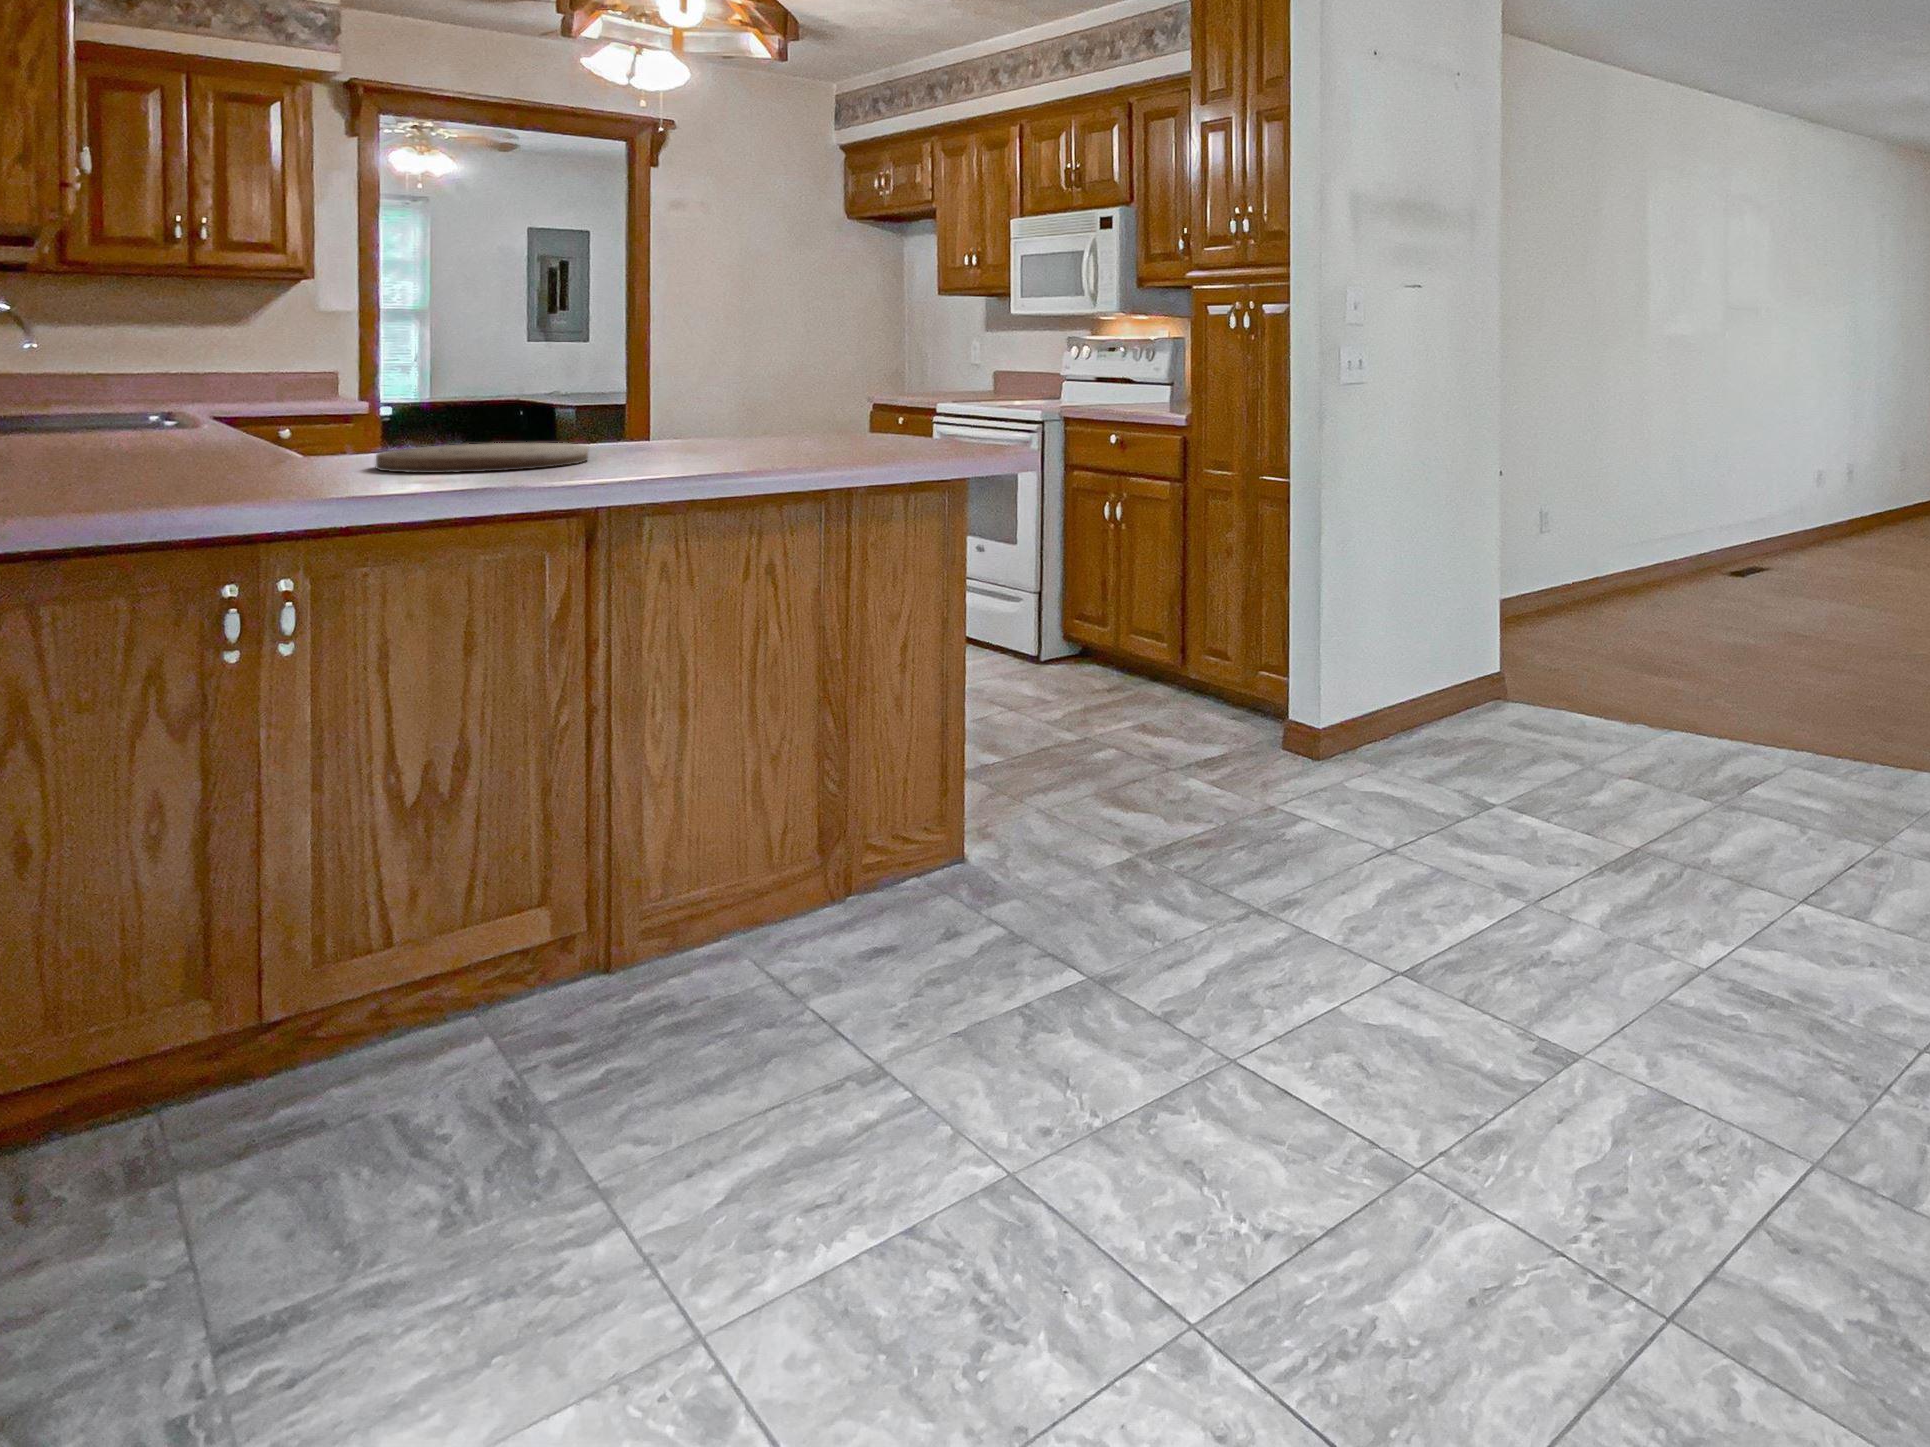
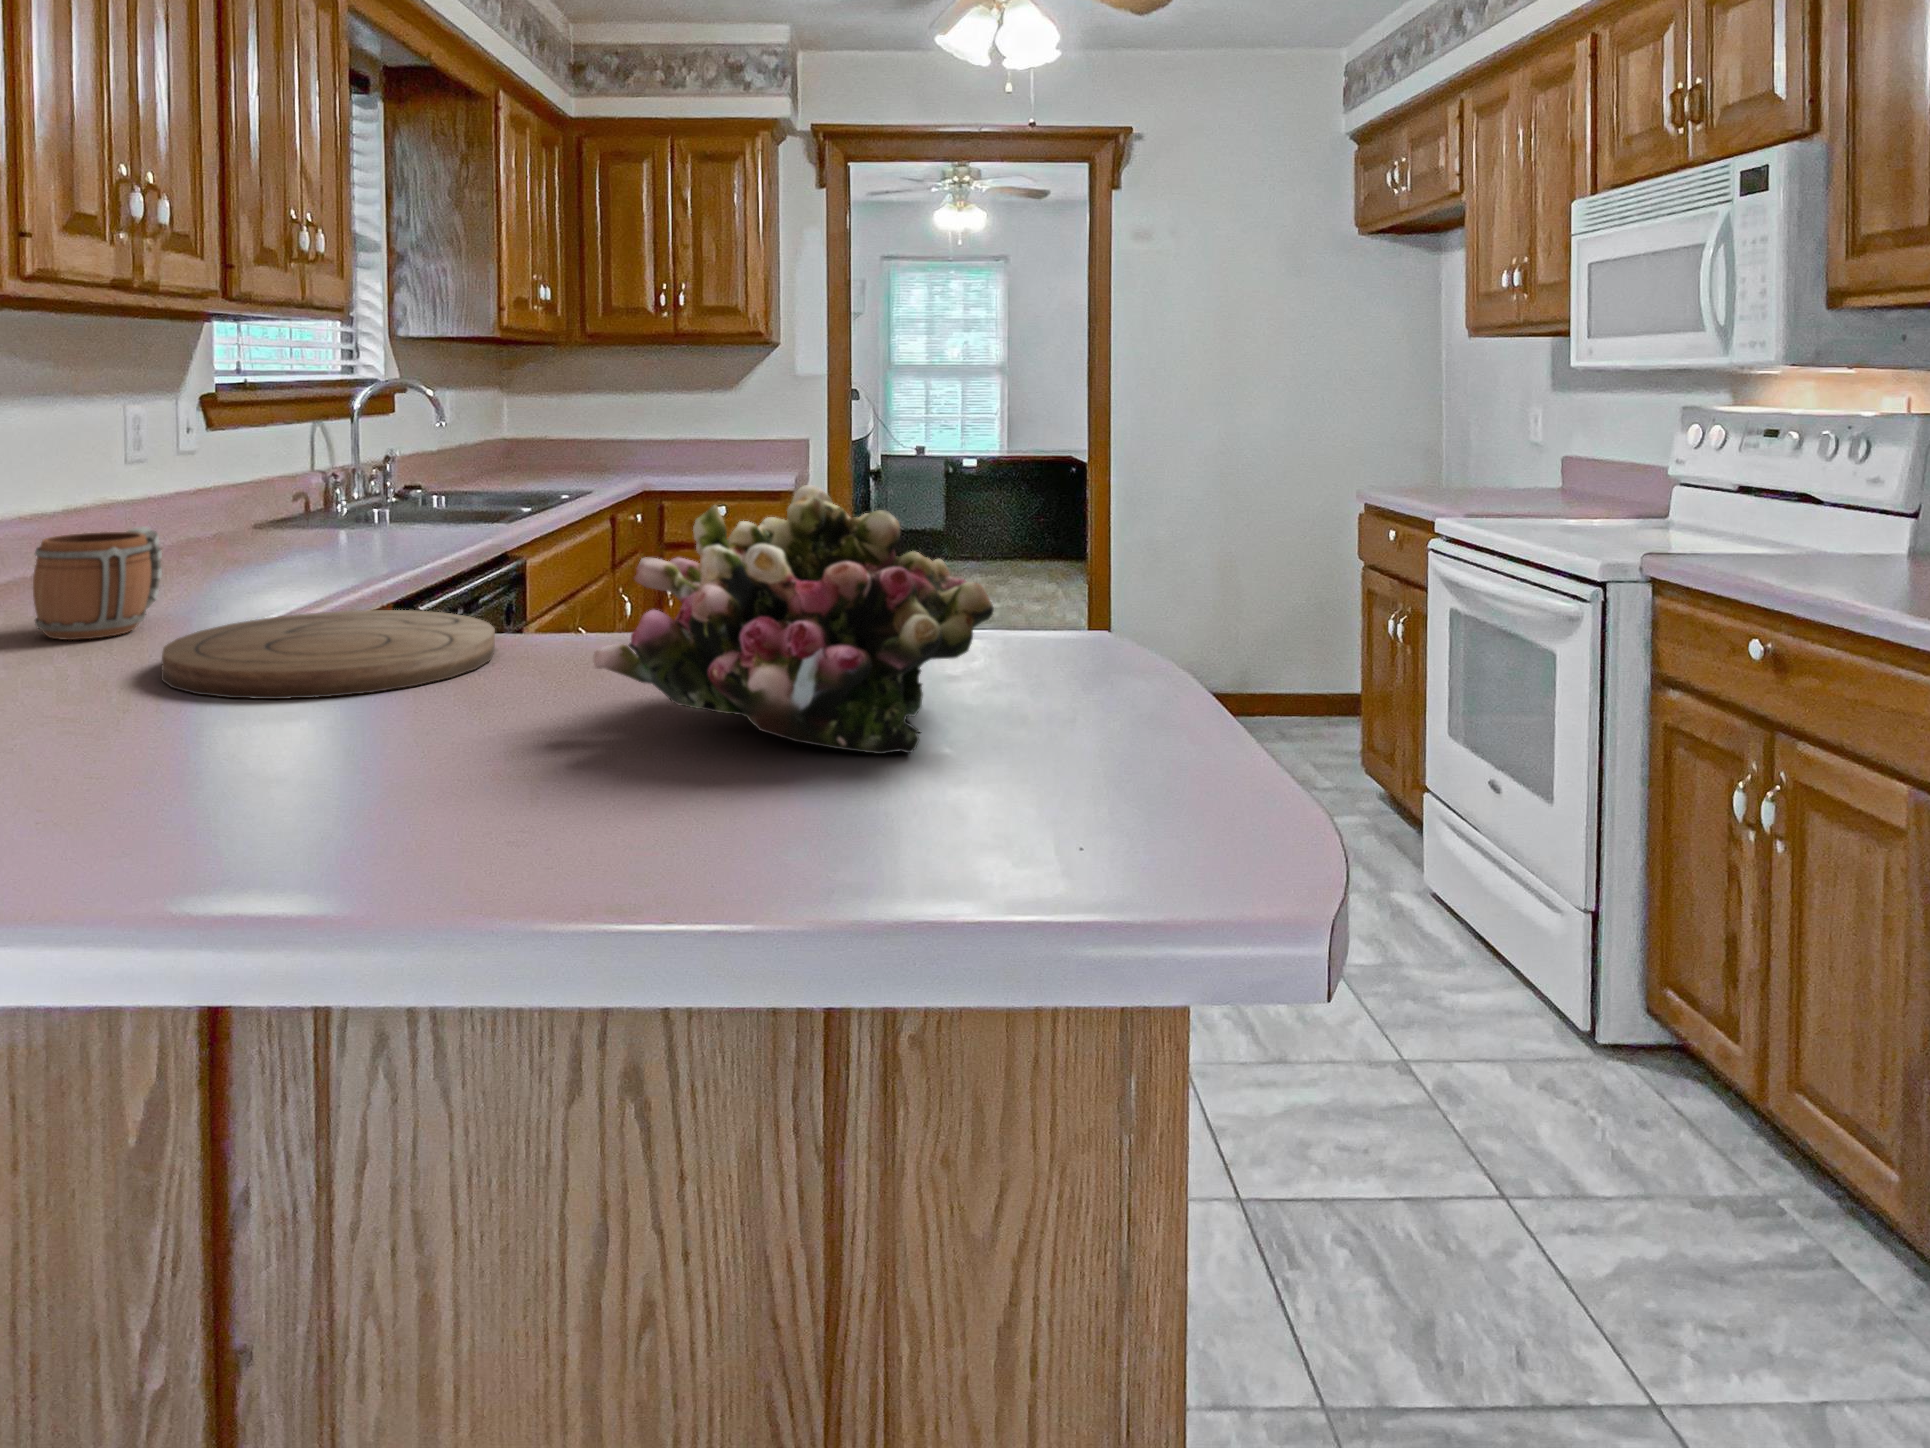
flower arrangement: none [729,355,902,455] -> present [594,485,994,754]
mug: none [179,404,272,474] -> present [33,526,162,640]

